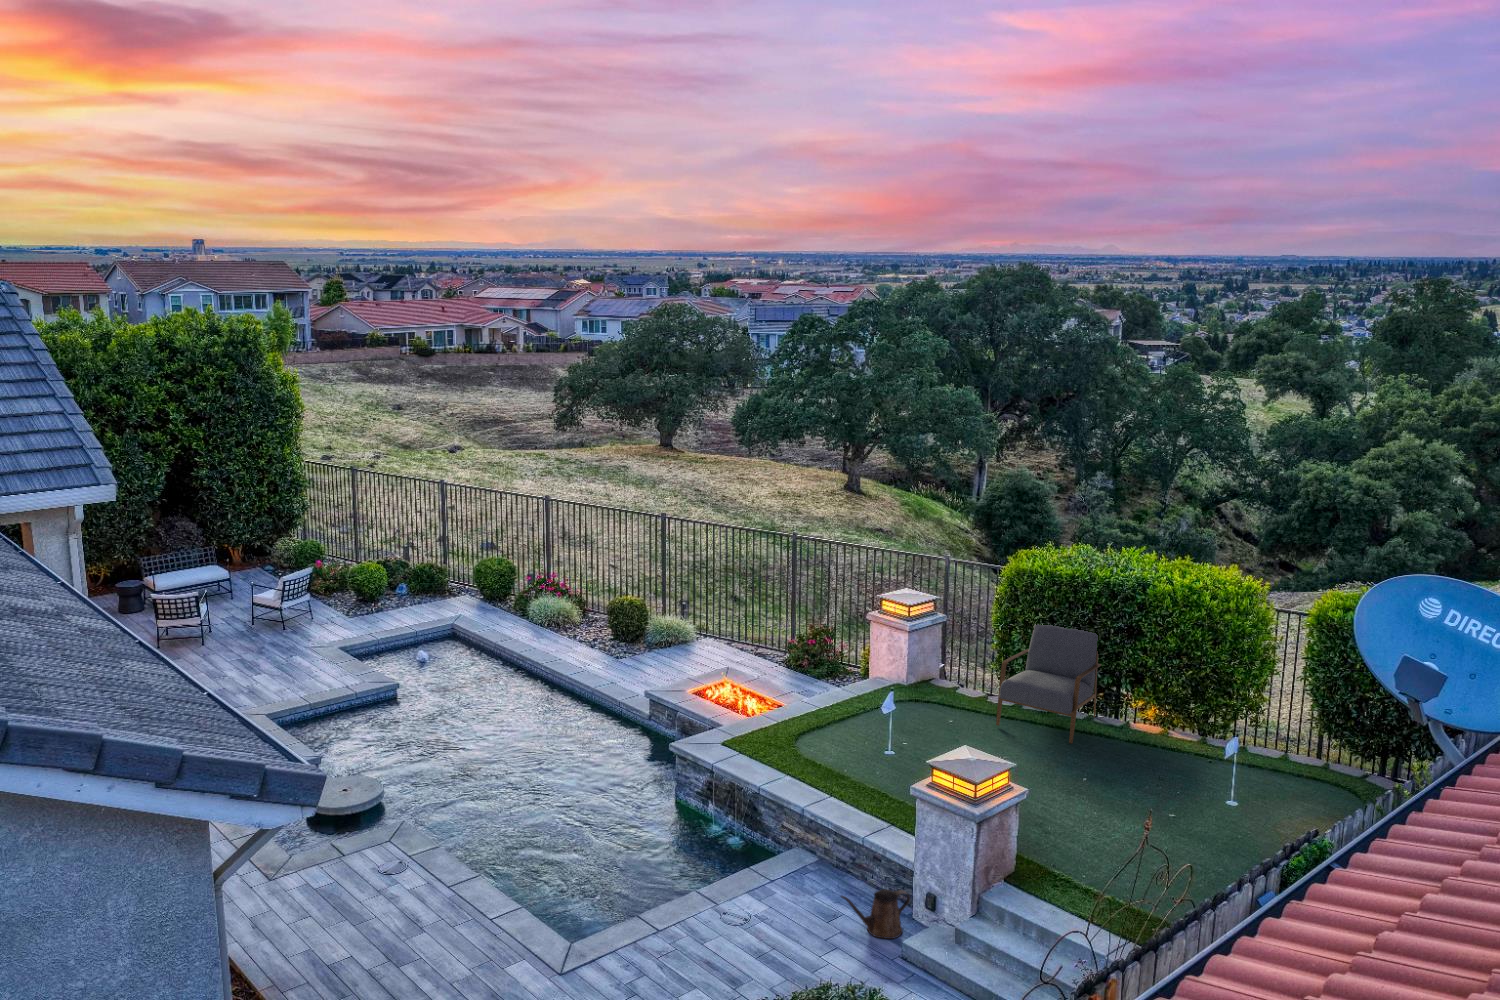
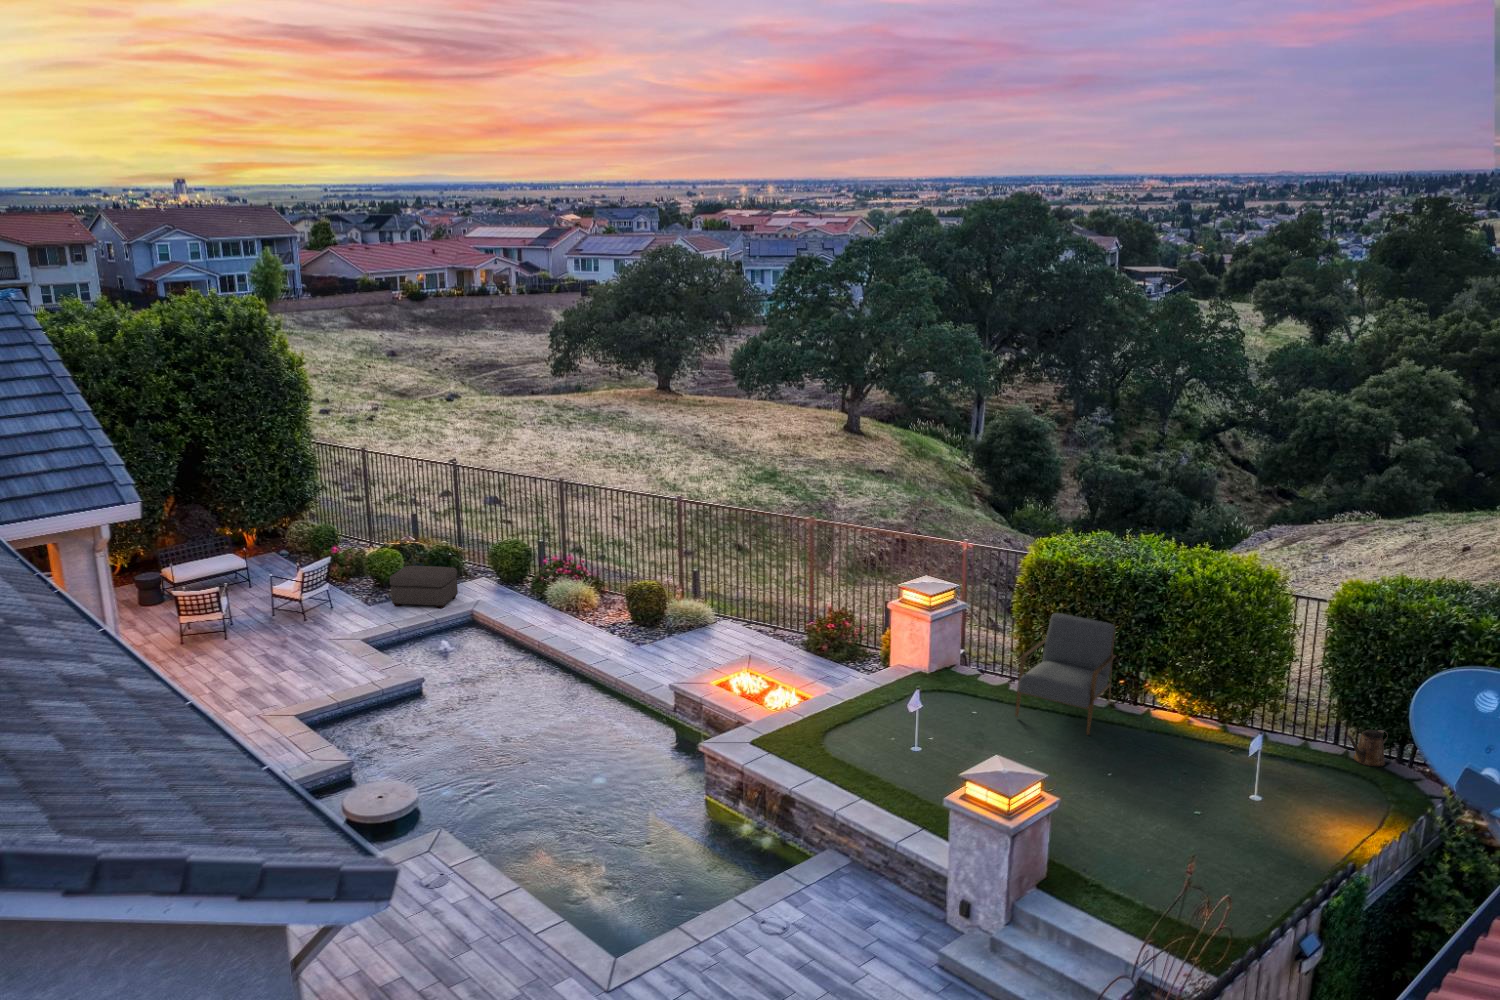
ottoman: none [372,581,441,623] -> present [390,566,458,608]
watering can: present [841,889,910,939] -> present [1346,729,1388,766]

